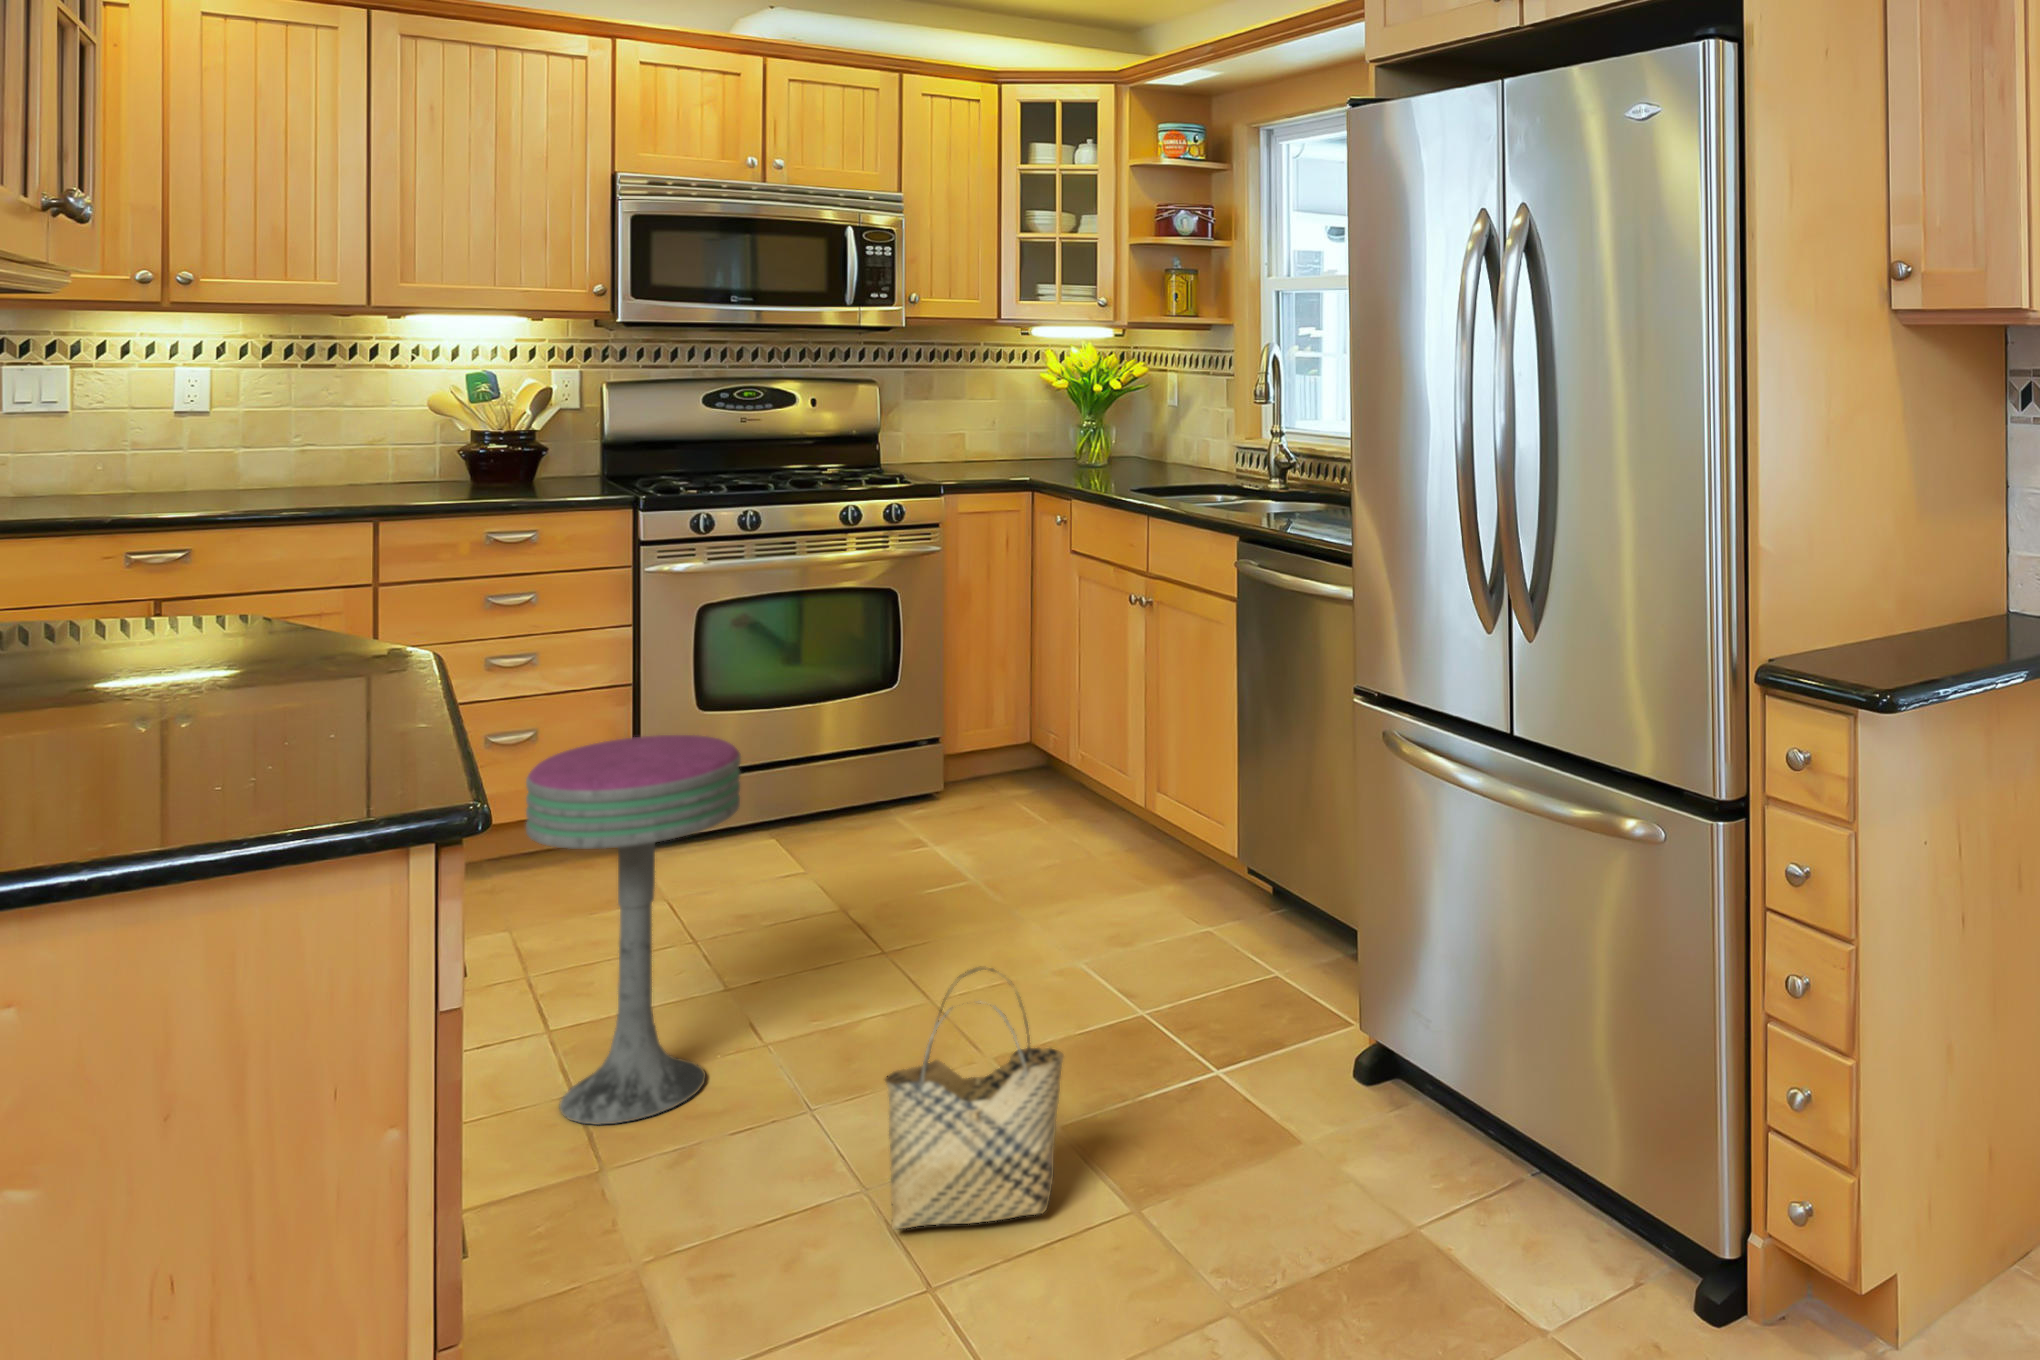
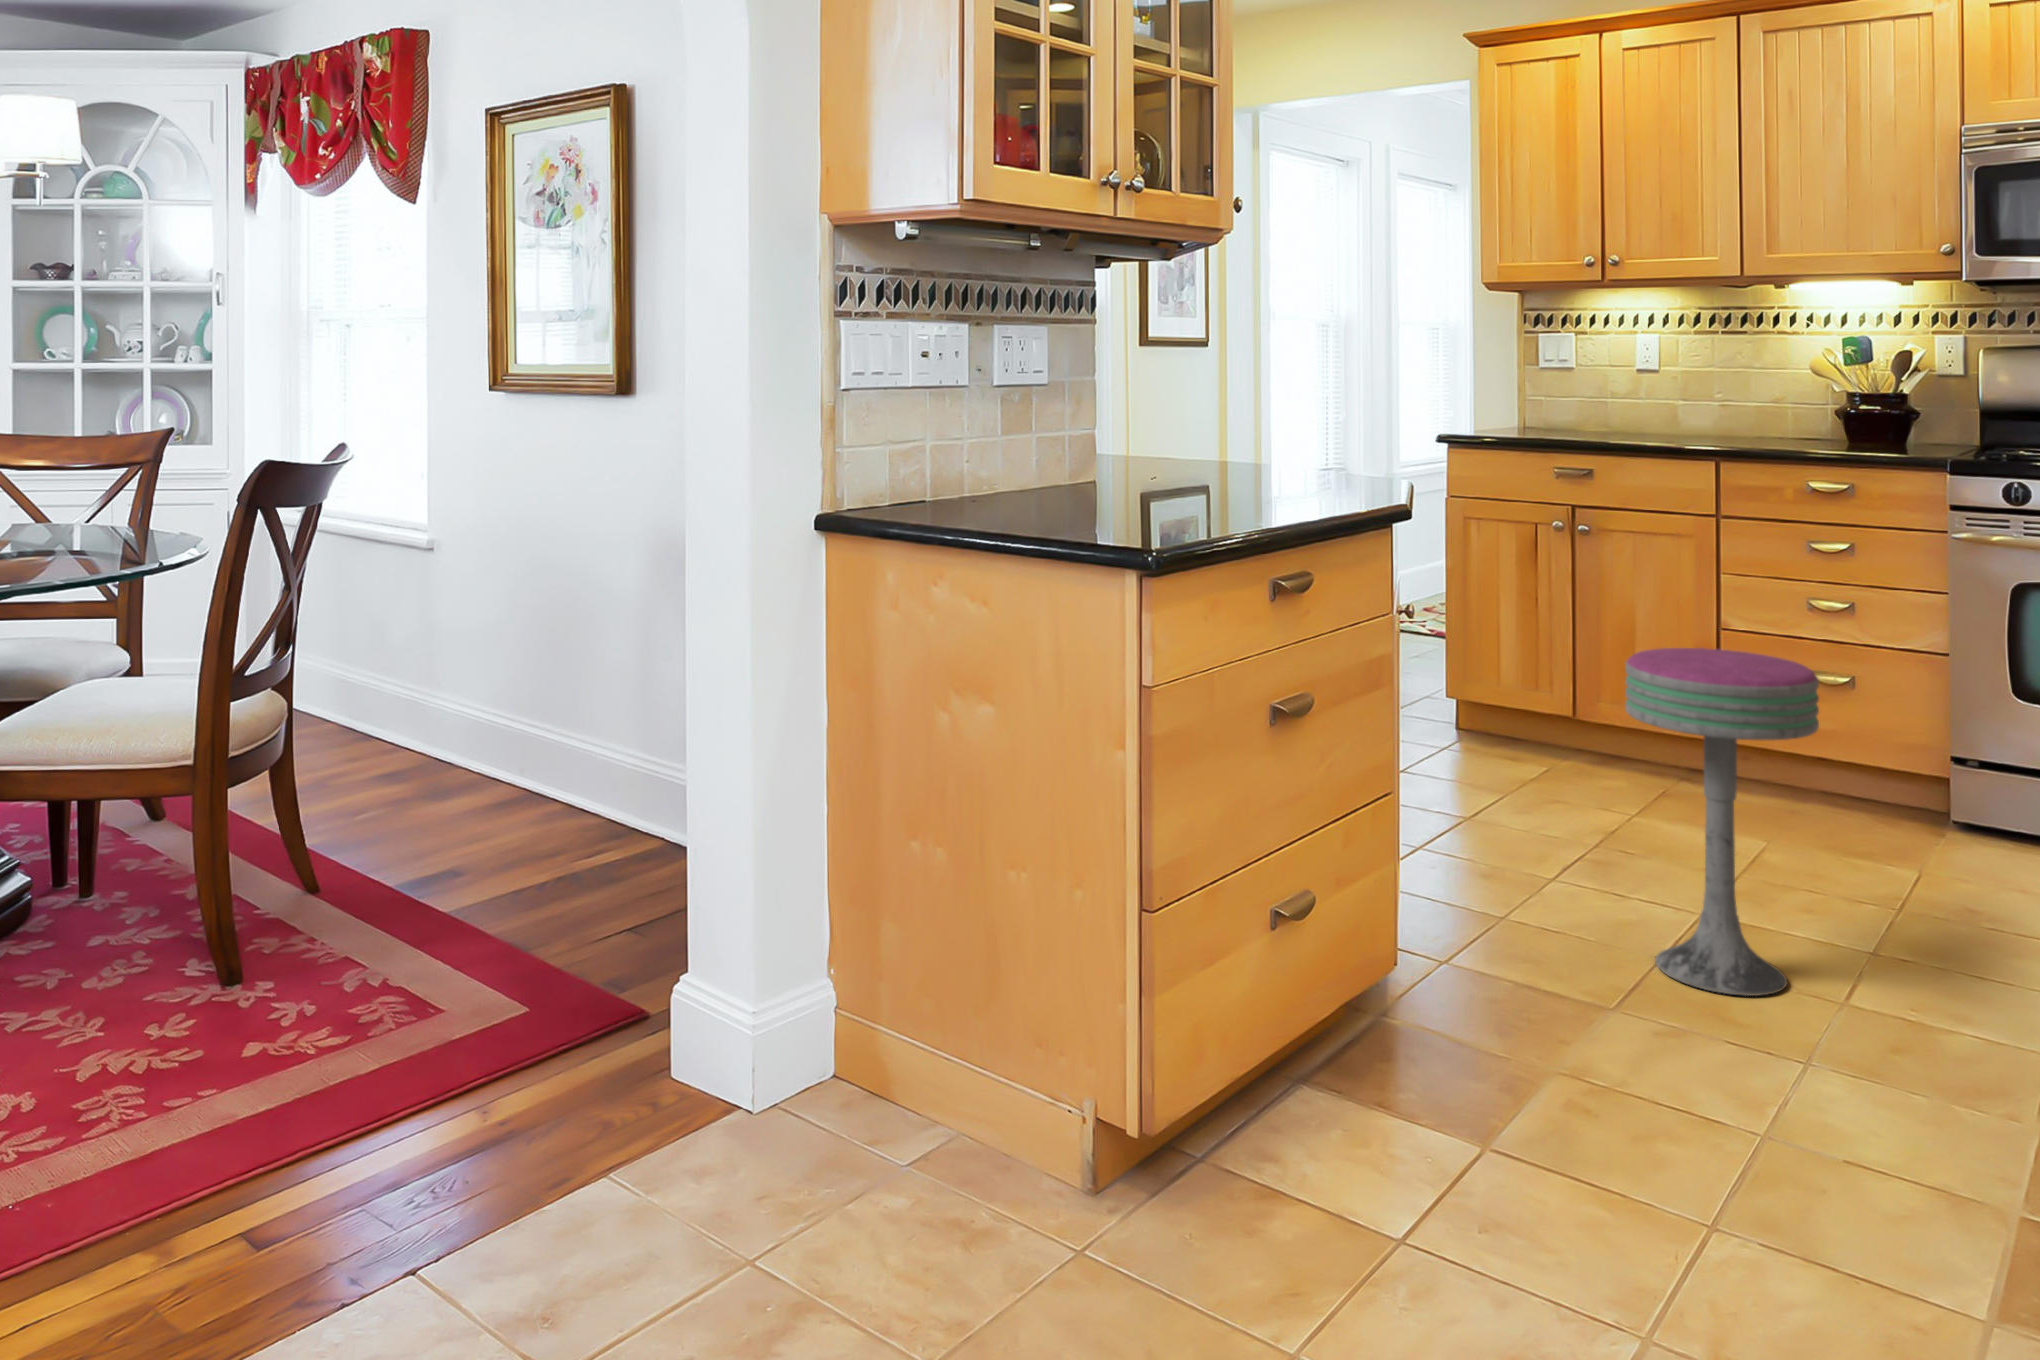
woven basket: present [885,967,1064,1230] -> none [1763,938,1966,1229]

